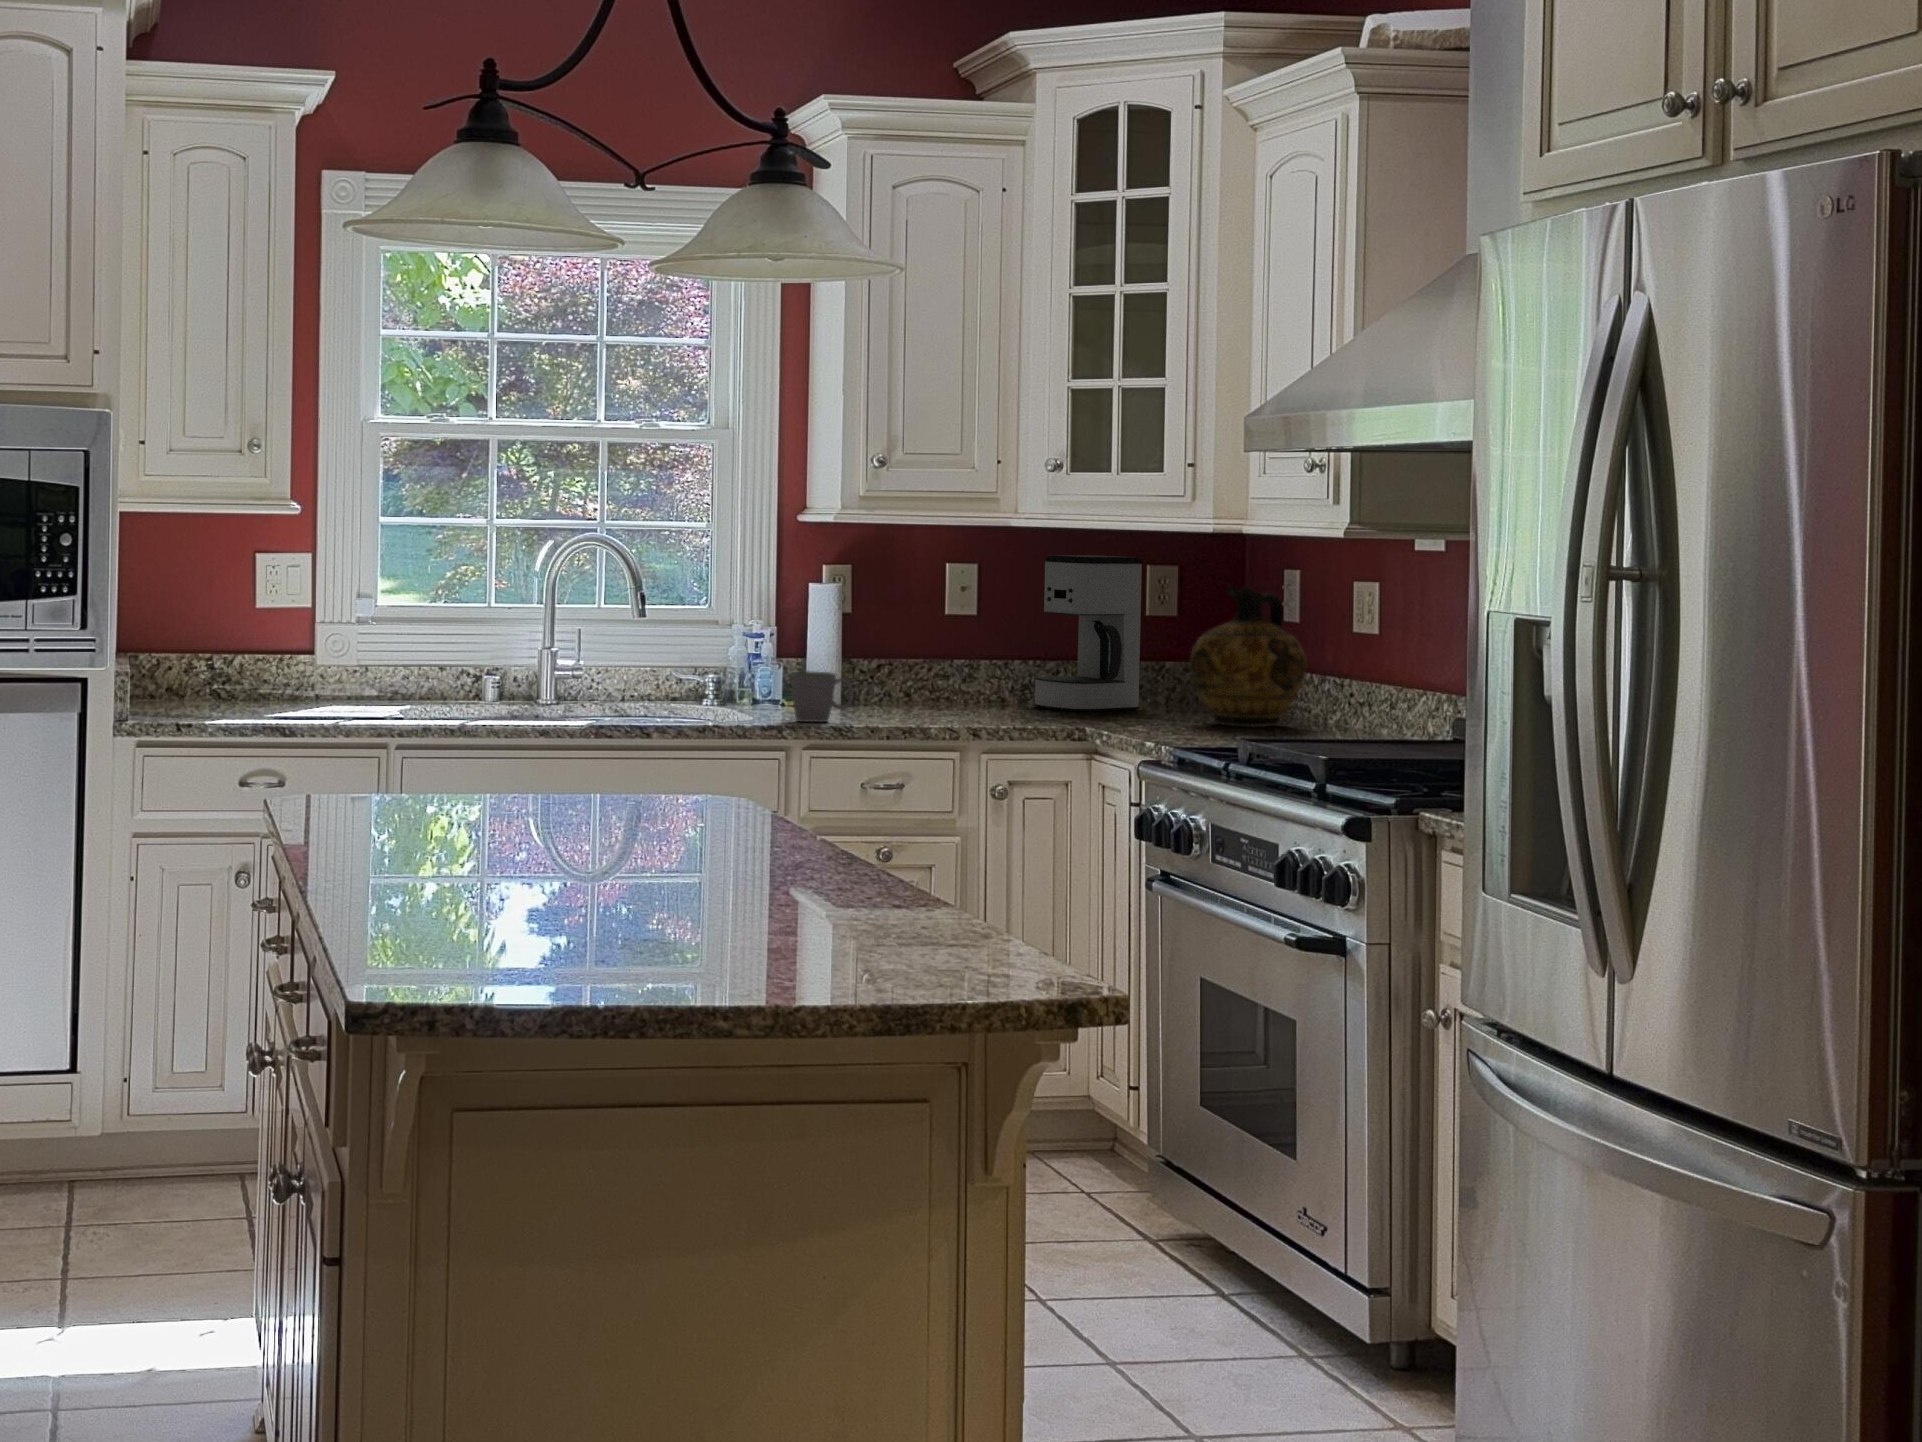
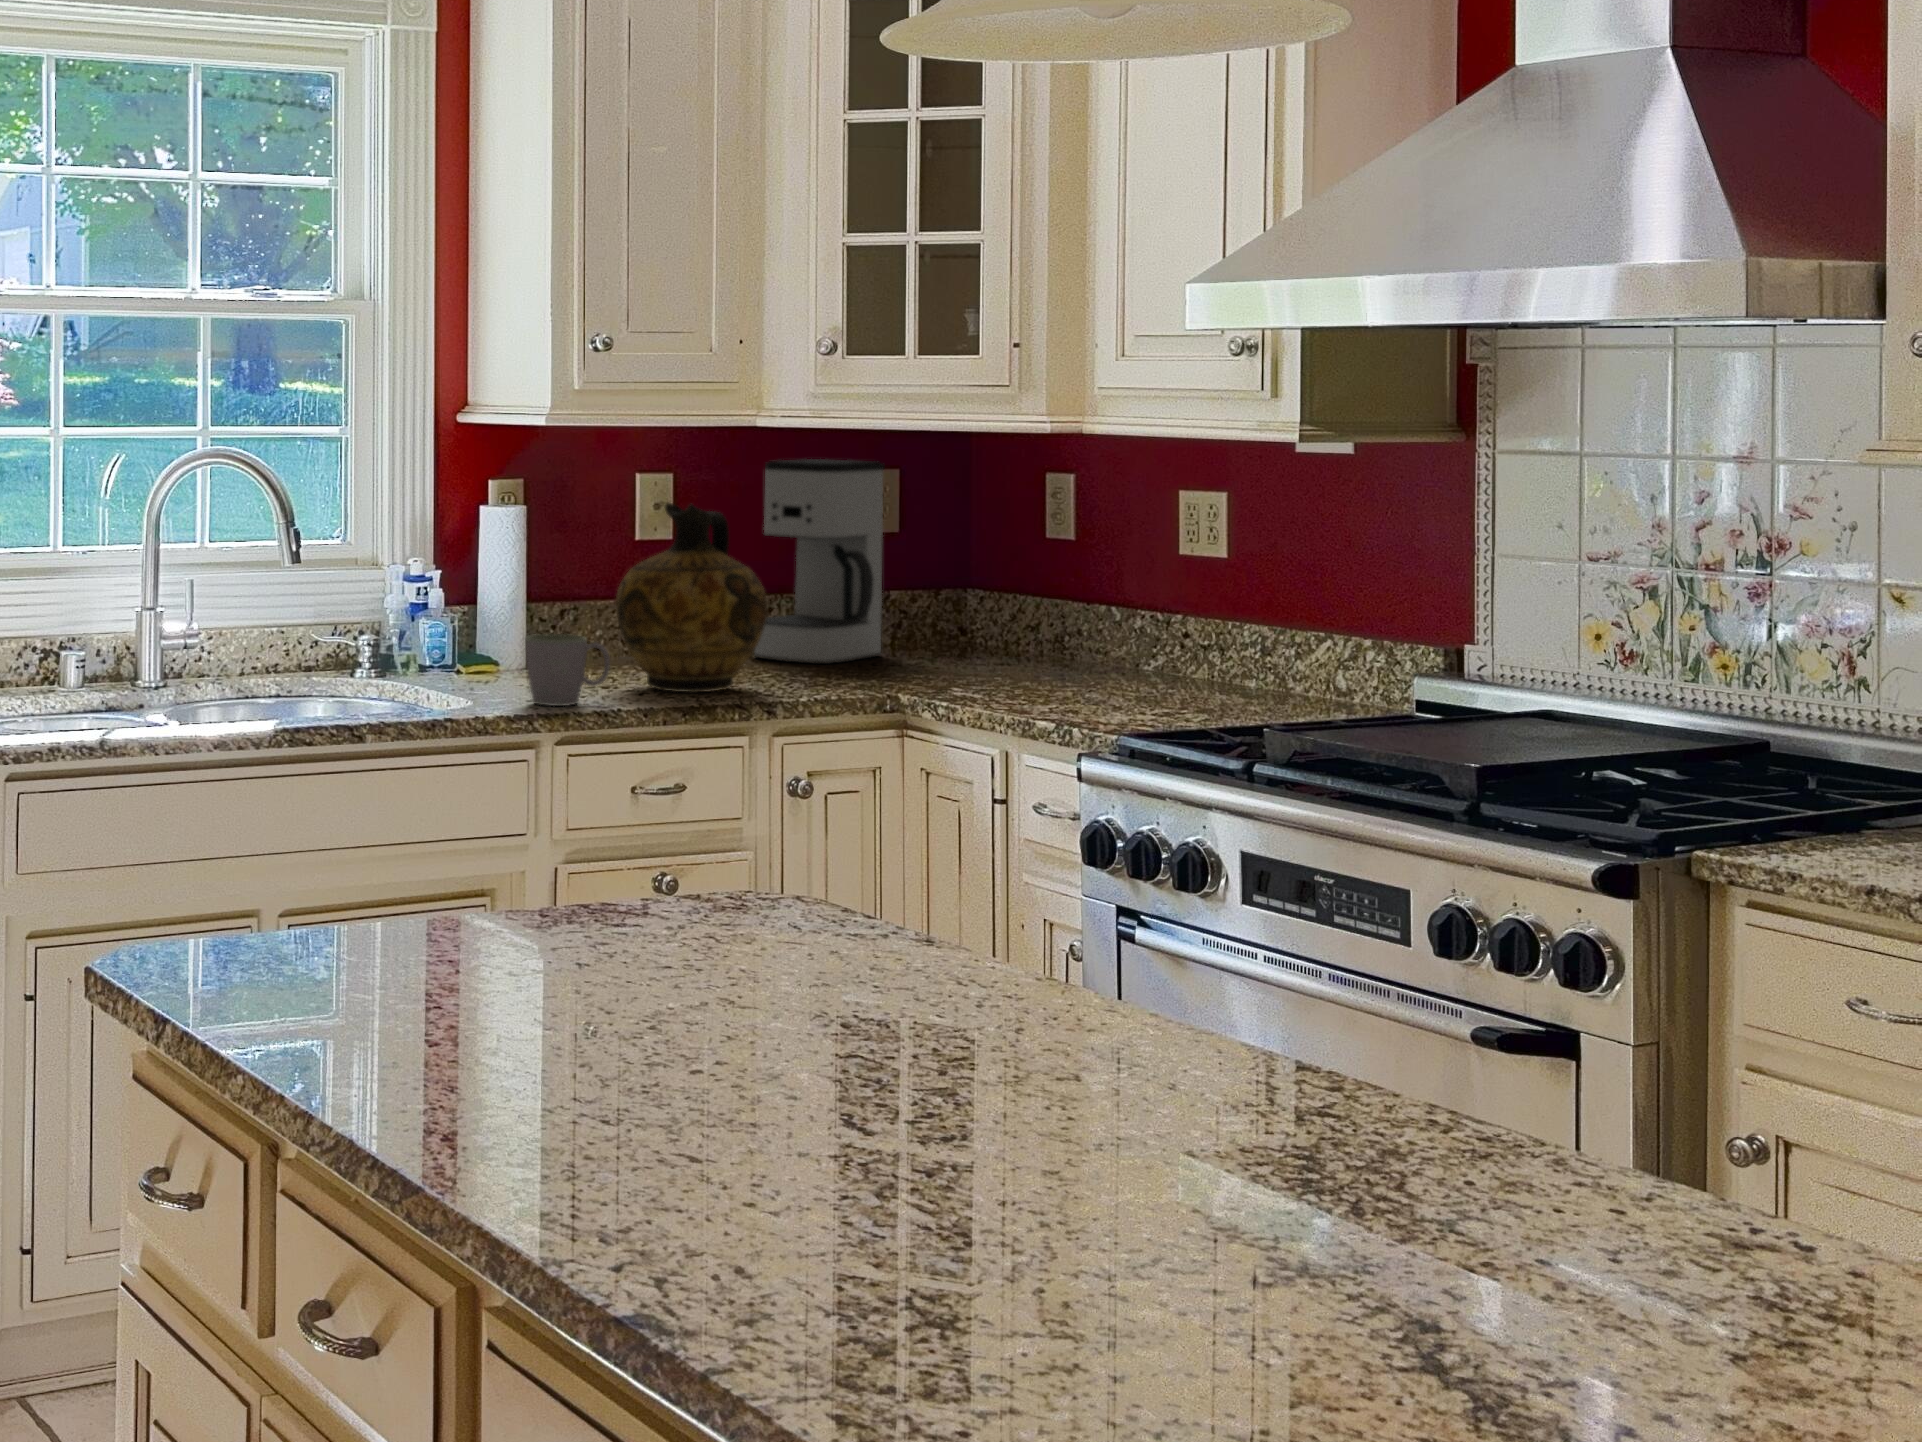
ceramic jug: present [1190,585,1306,727] -> present [616,503,767,692]

